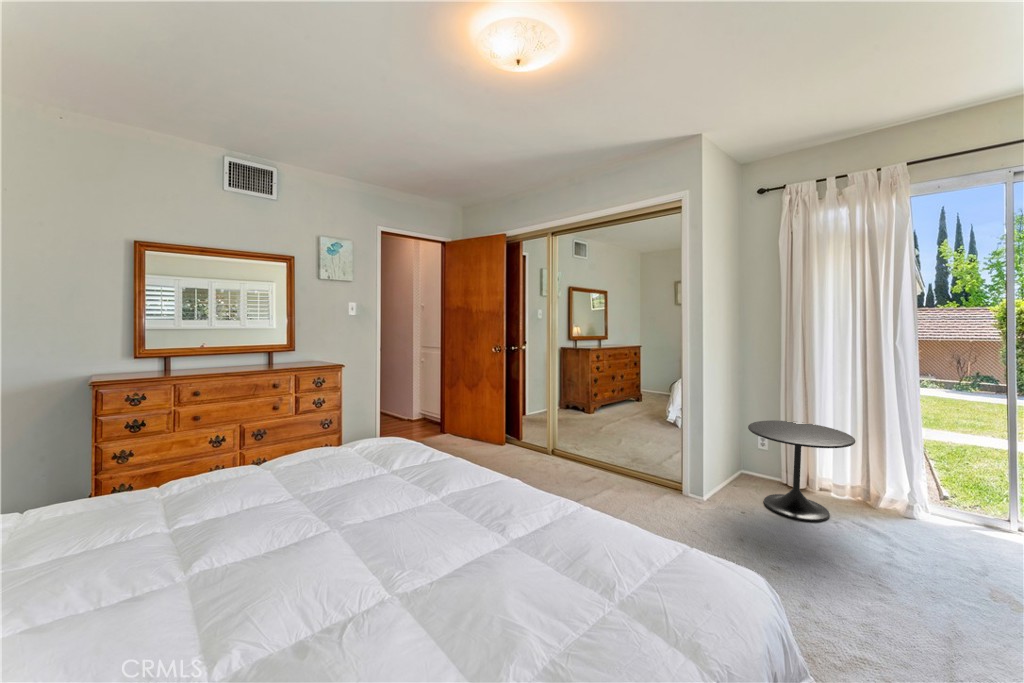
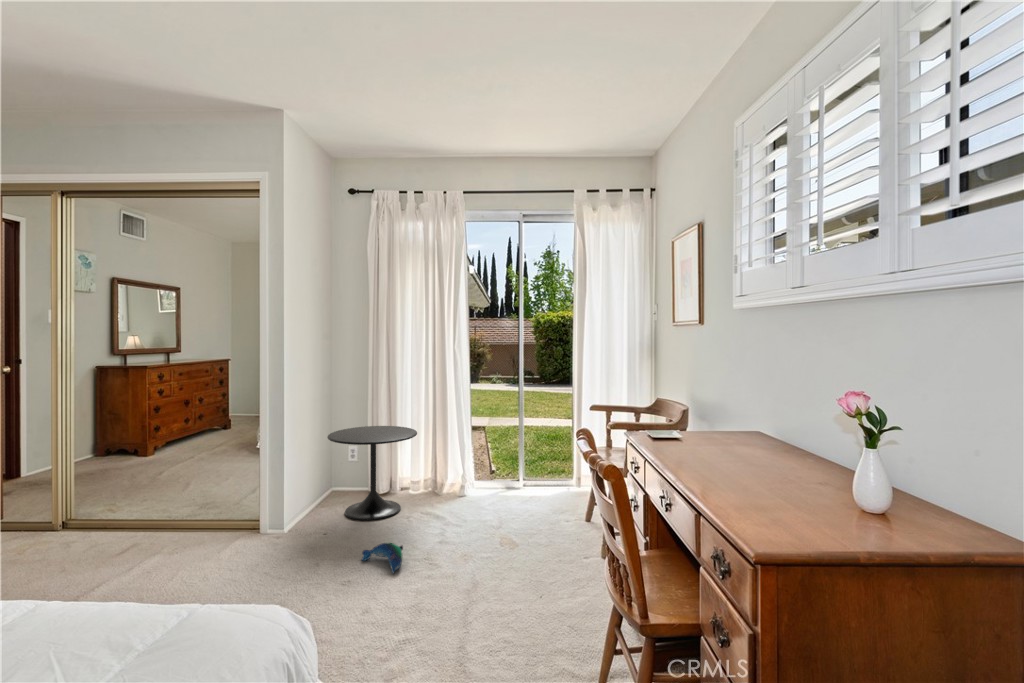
plush toy: none [808,560,868,604] -> present [362,543,403,573]

